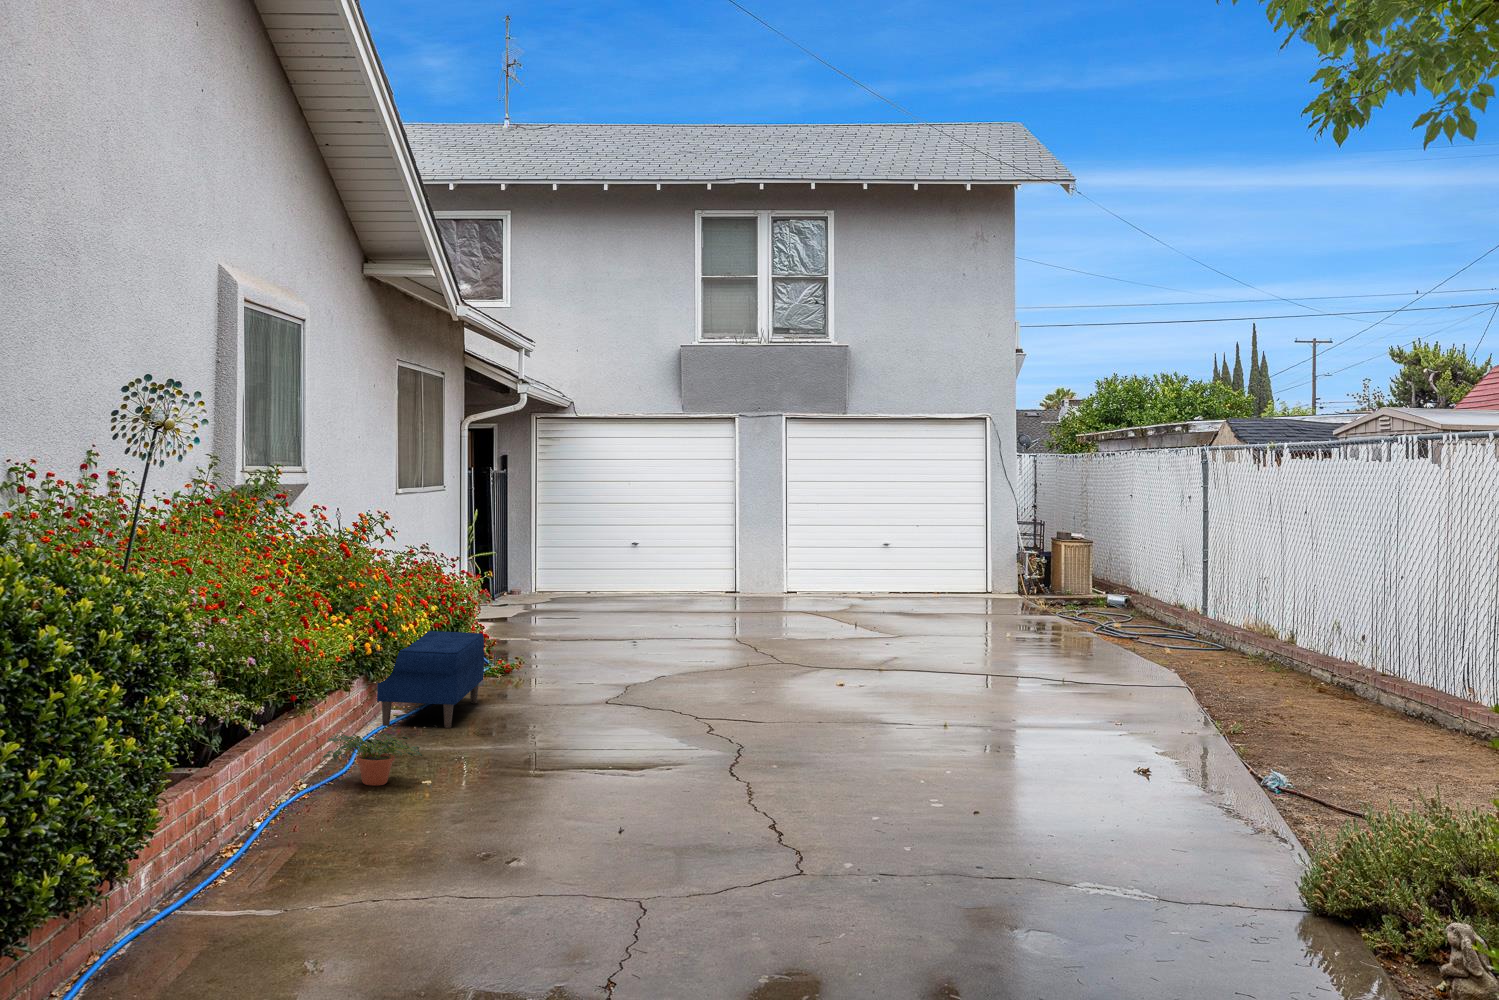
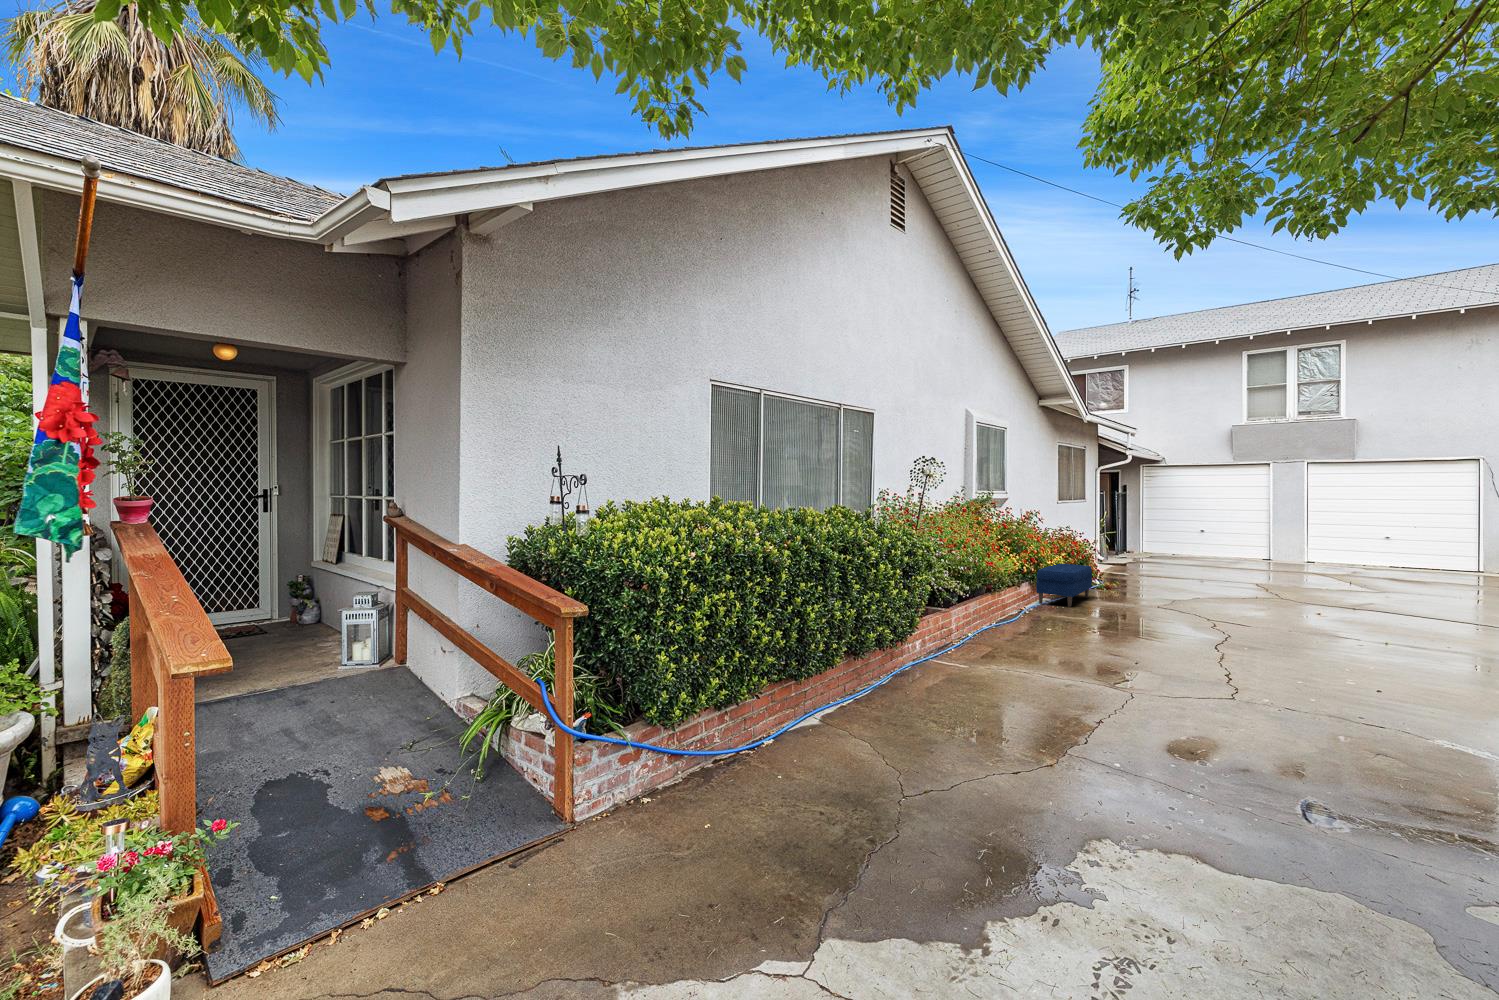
potted plant: present [323,730,422,786] -> none [1004,601,1049,626]

